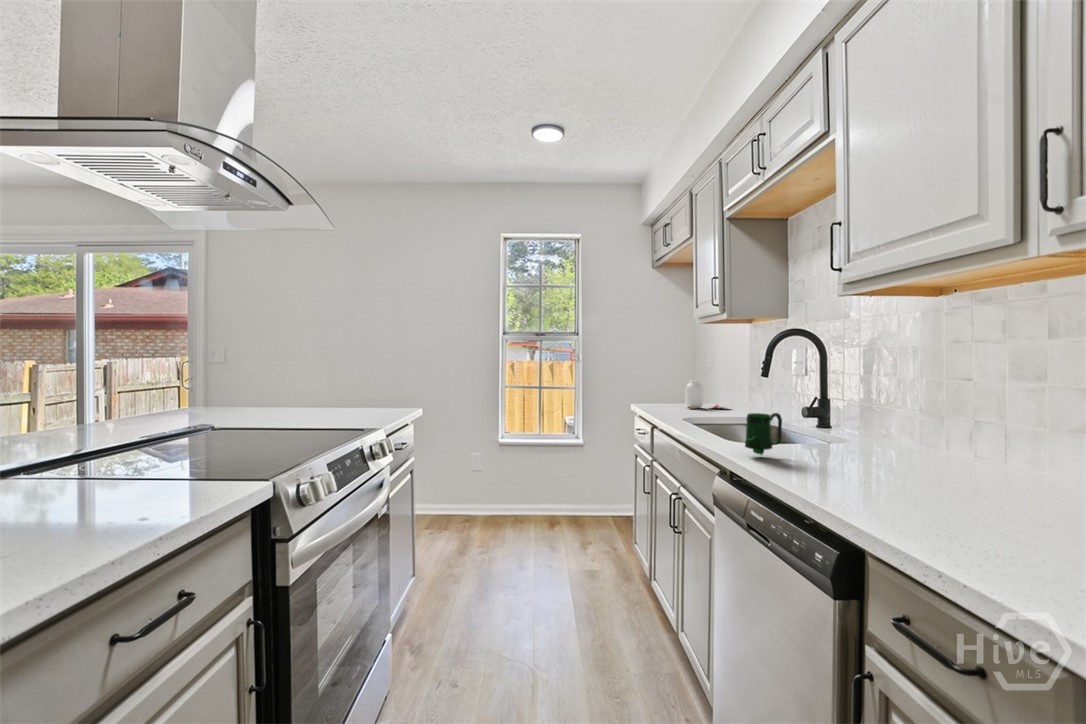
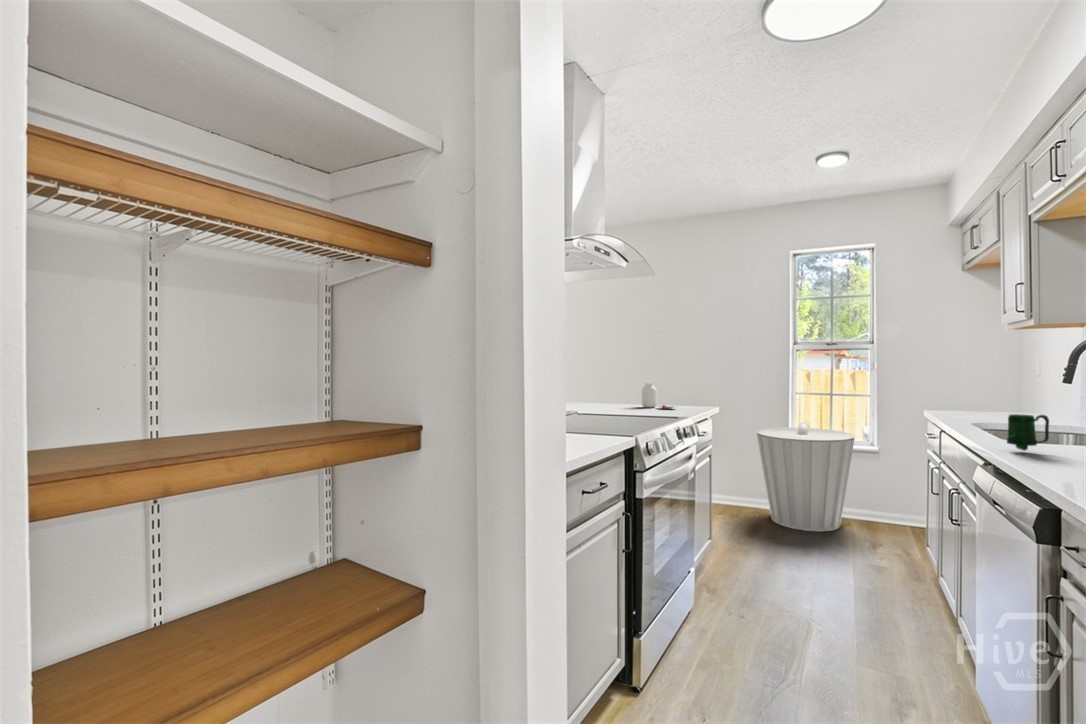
jar: present [685,380,729,409] -> present [636,383,677,409]
trash can: none [469,421,565,541] -> present [757,422,855,531]

